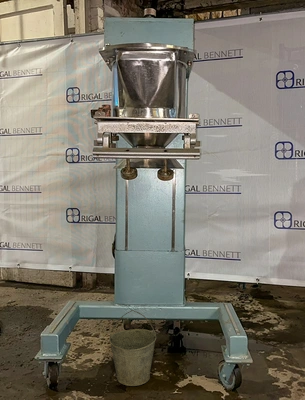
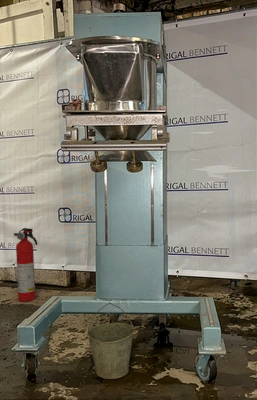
fire extinguisher: none [20,228,45,304] -> present [14,228,37,301]

